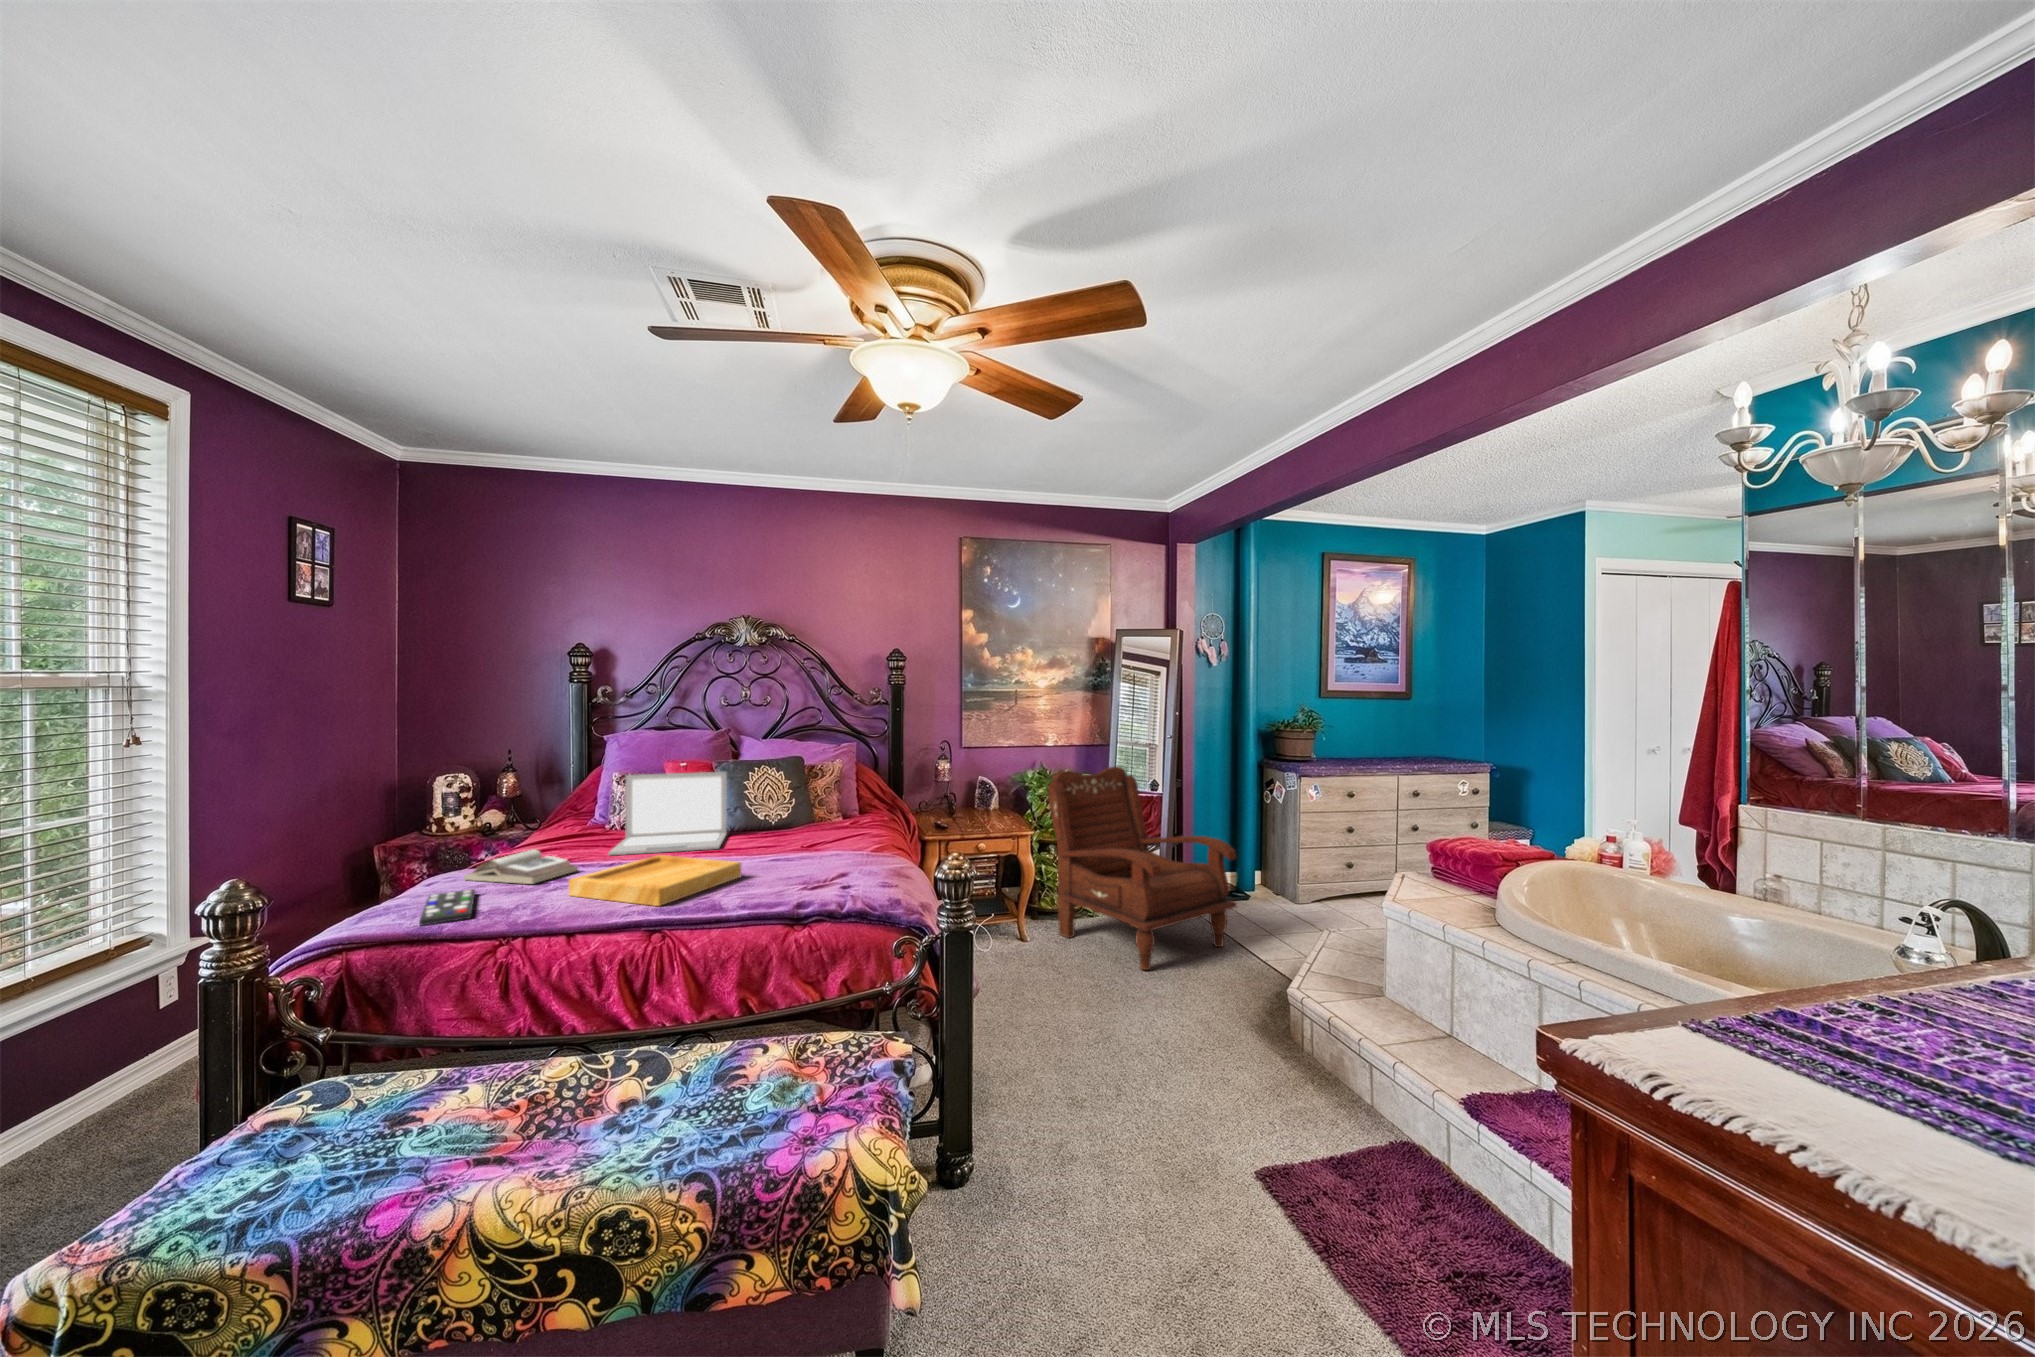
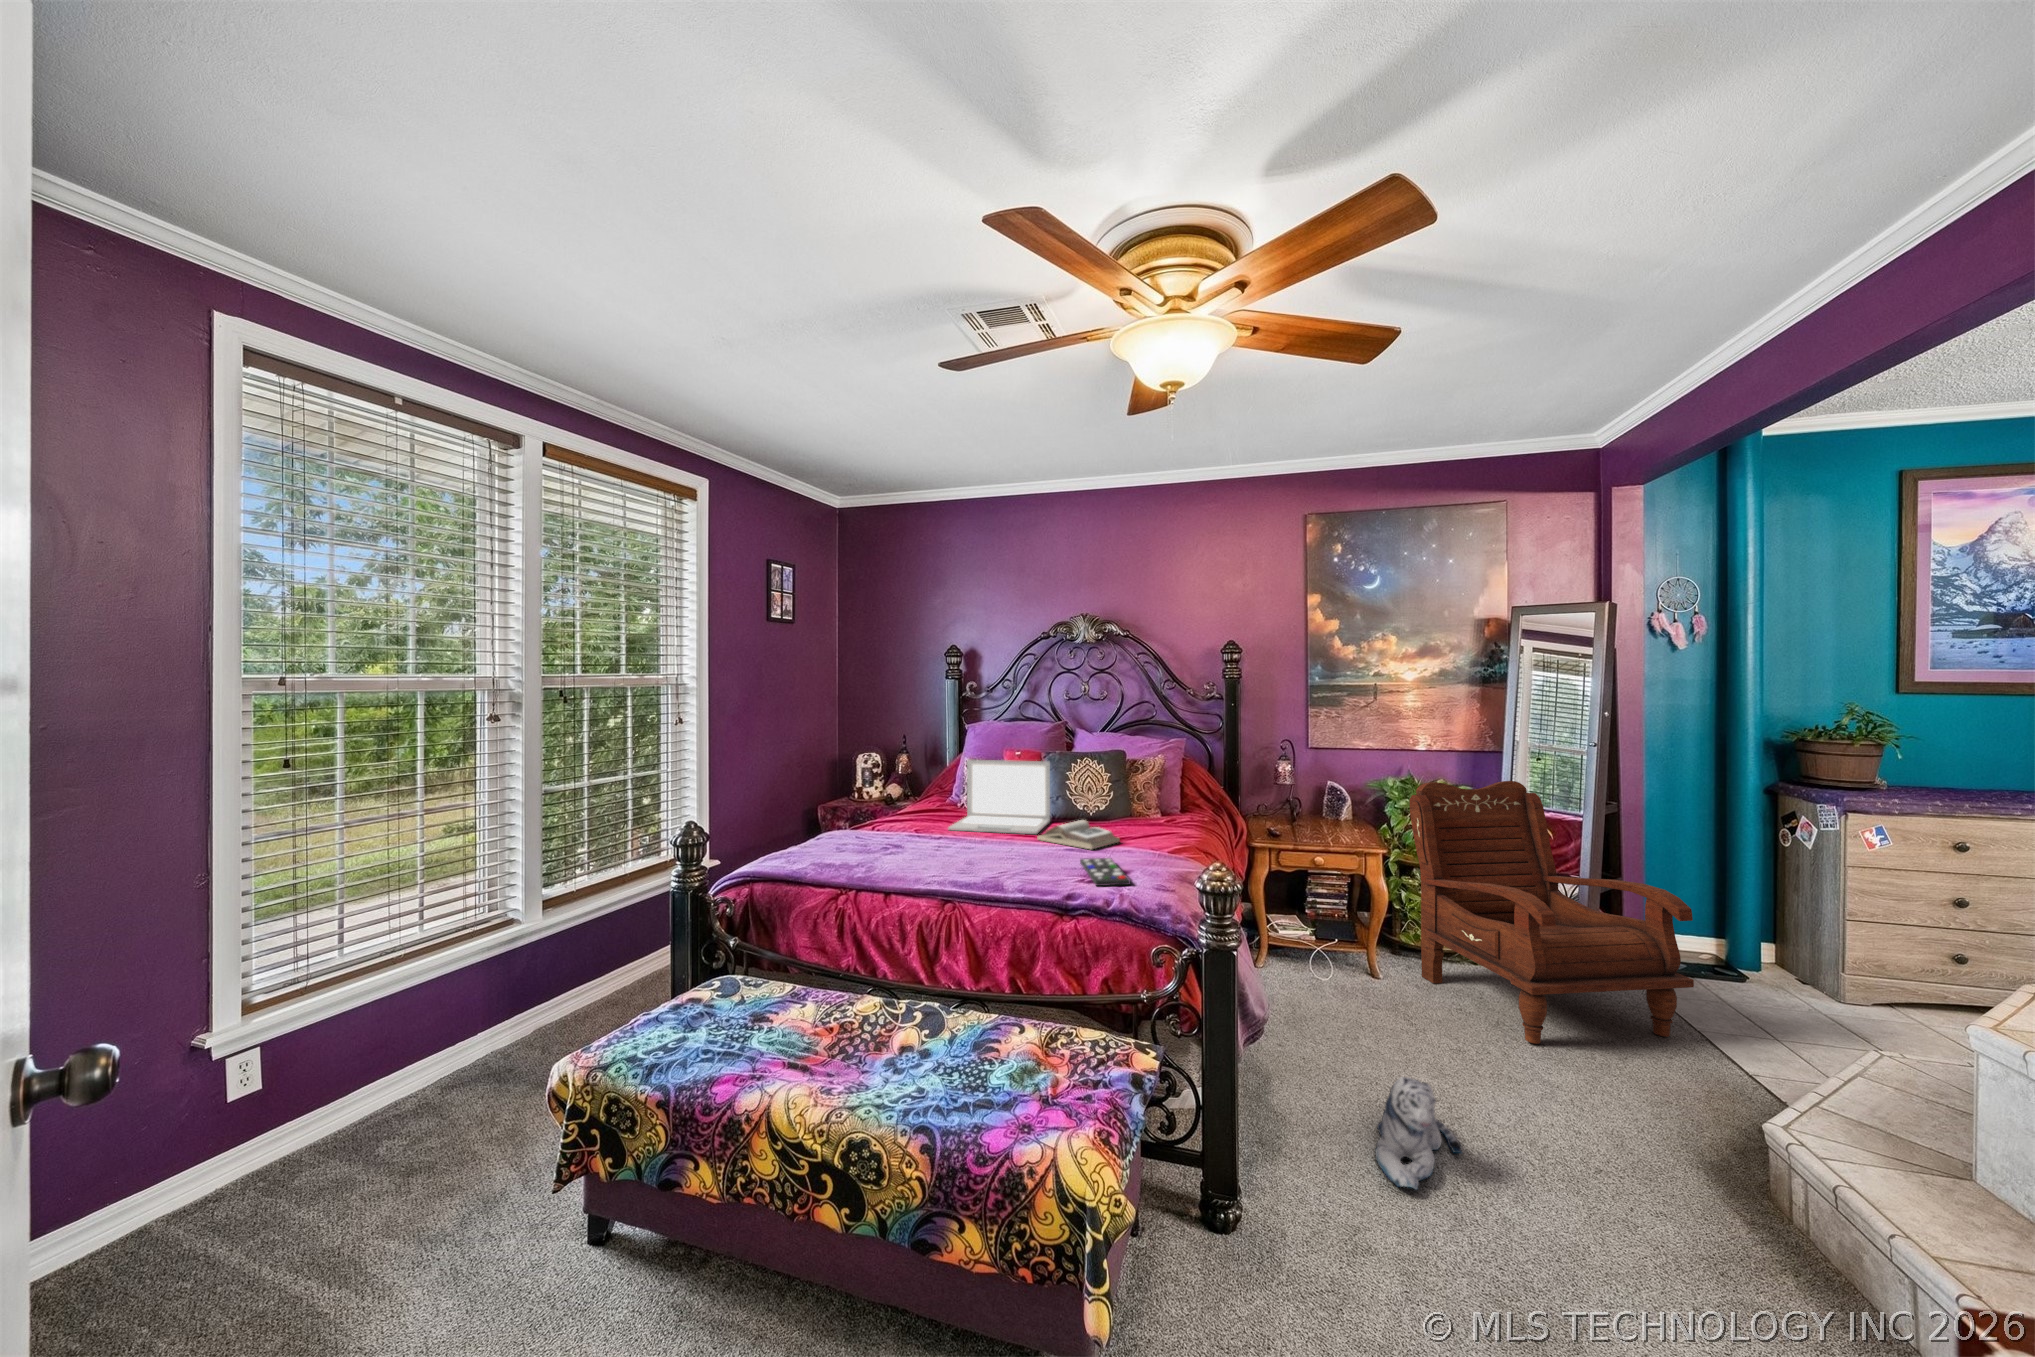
book: present [464,849,578,884] -> present [1037,820,1120,849]
tray: present [569,855,741,906] -> none [901,834,1041,881]
remote control: present [419,889,475,925] -> present [1080,858,1131,886]
plush toy: none [1058,1014,1122,1107] -> present [1375,1077,1462,1189]

